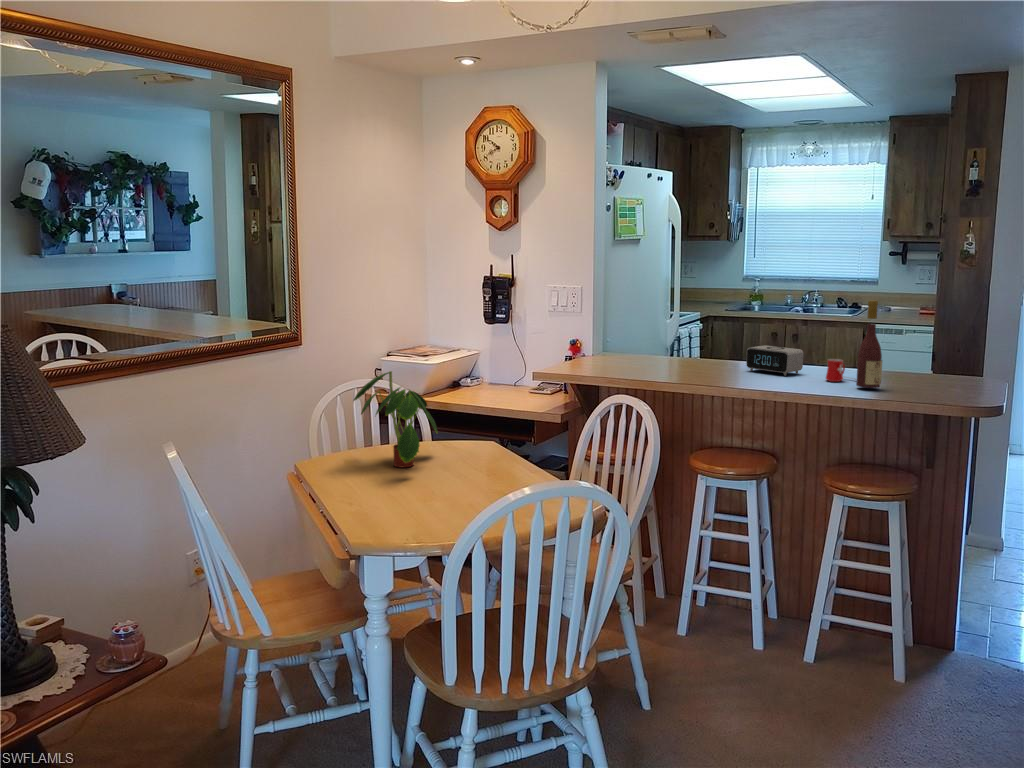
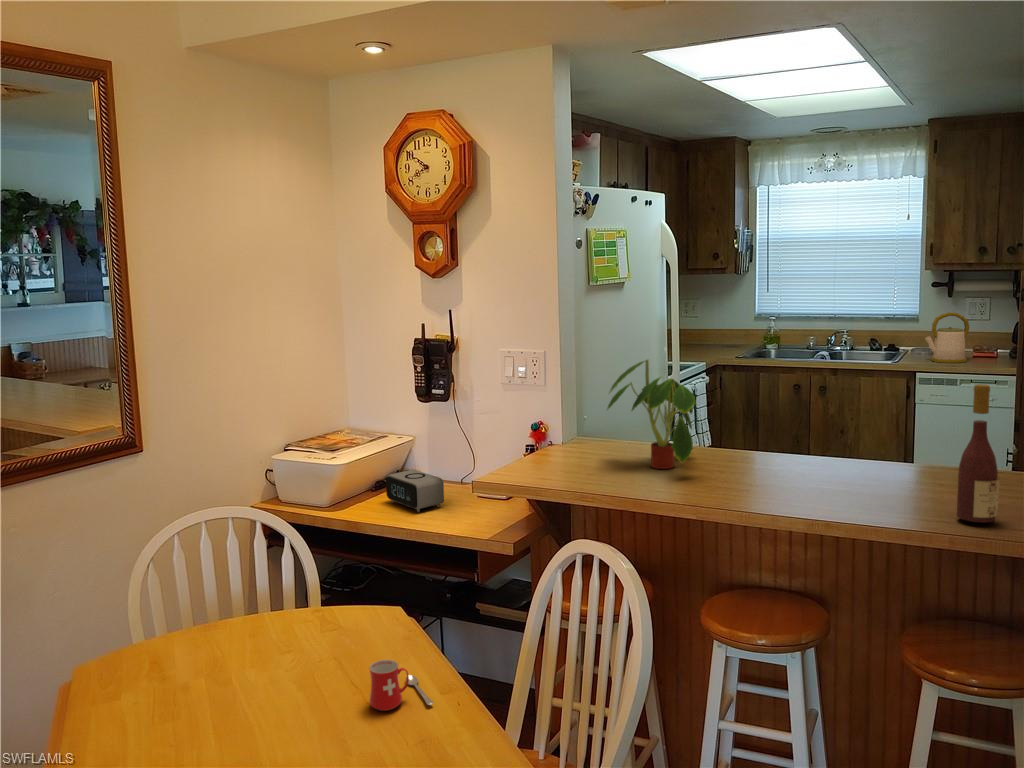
kettle: none [880,276,916,318] -> present [925,312,969,363]
alarm clock: present [746,345,803,376] -> present [386,470,444,512]
mug: present [826,359,845,382] -> present [369,660,433,711]
plant: present [353,371,438,467] -> present [607,359,695,469]

